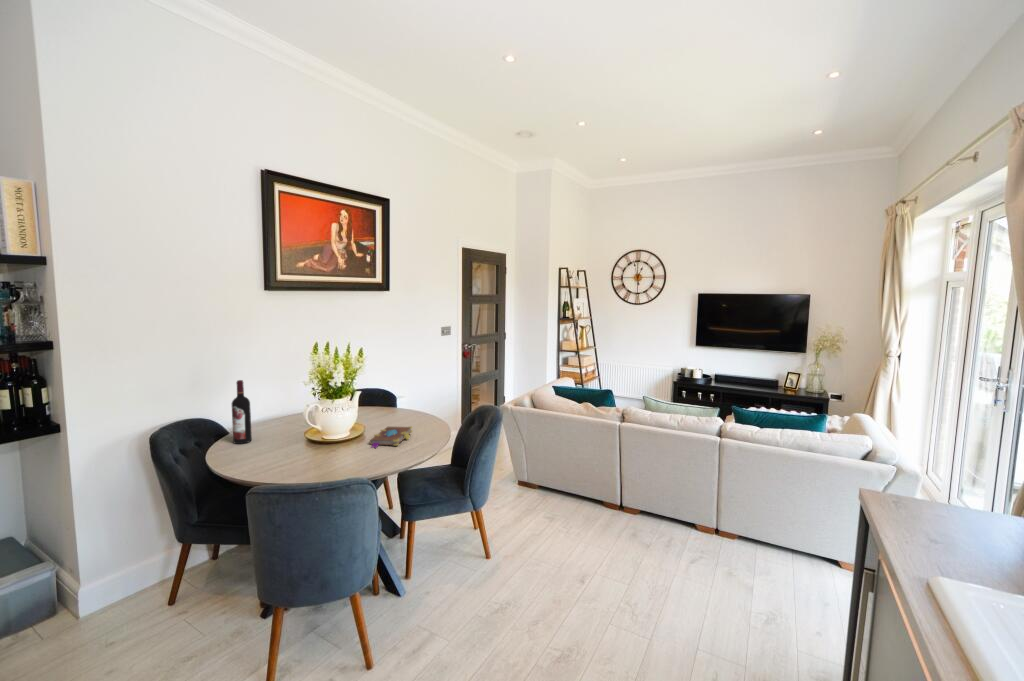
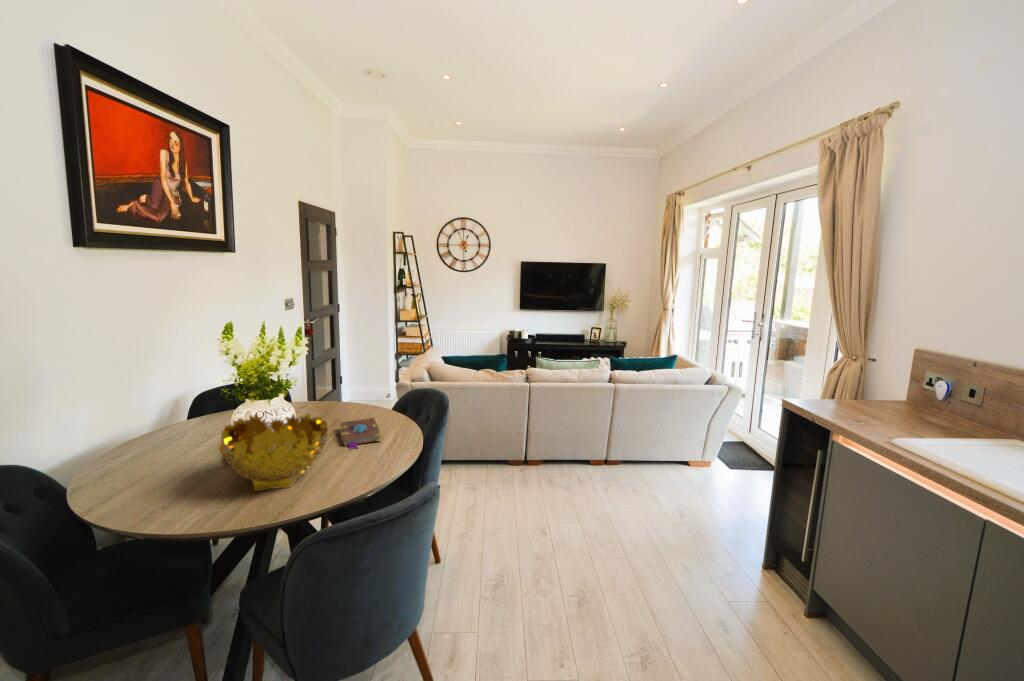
wine bottle: present [232,380,252,444] -> none [117,388,155,487]
decorative bowl: none [263,408,338,464] -> present [221,414,328,491]

